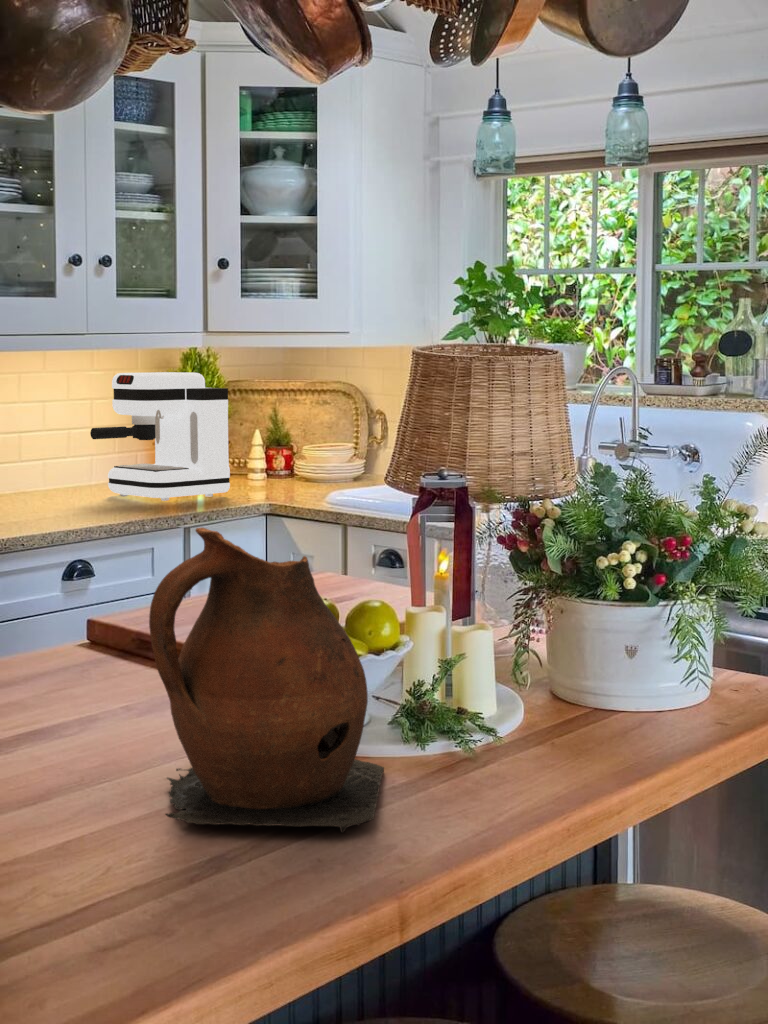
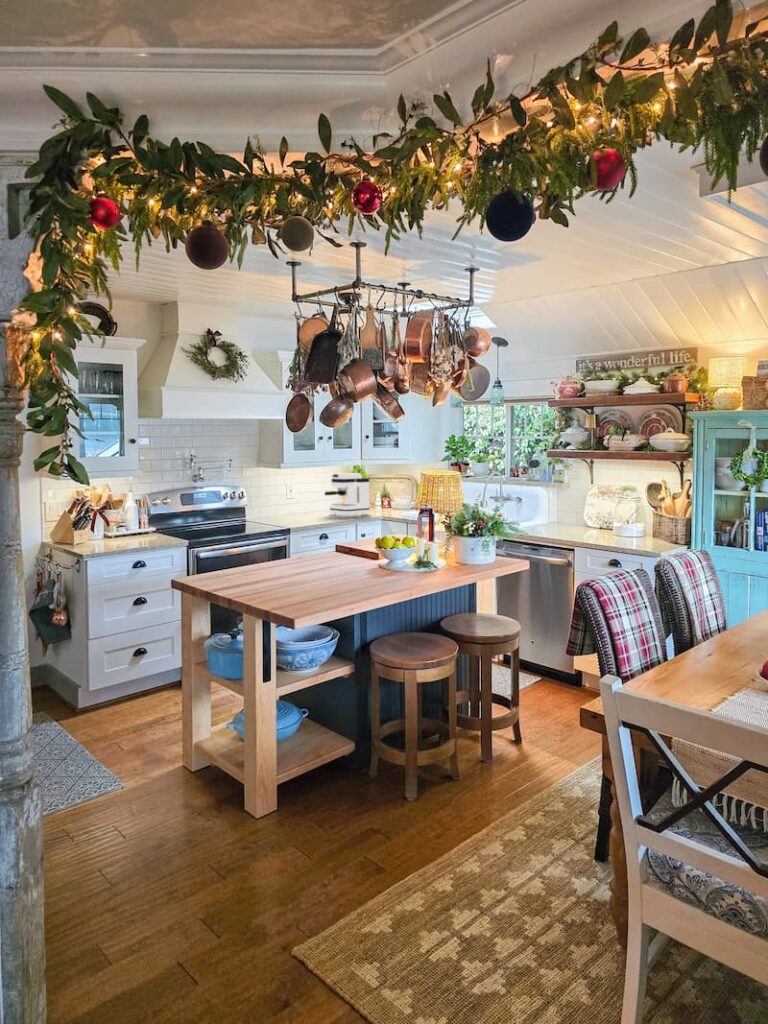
ceramic pitcher: present [149,528,384,833] -> none [359,517,410,581]

